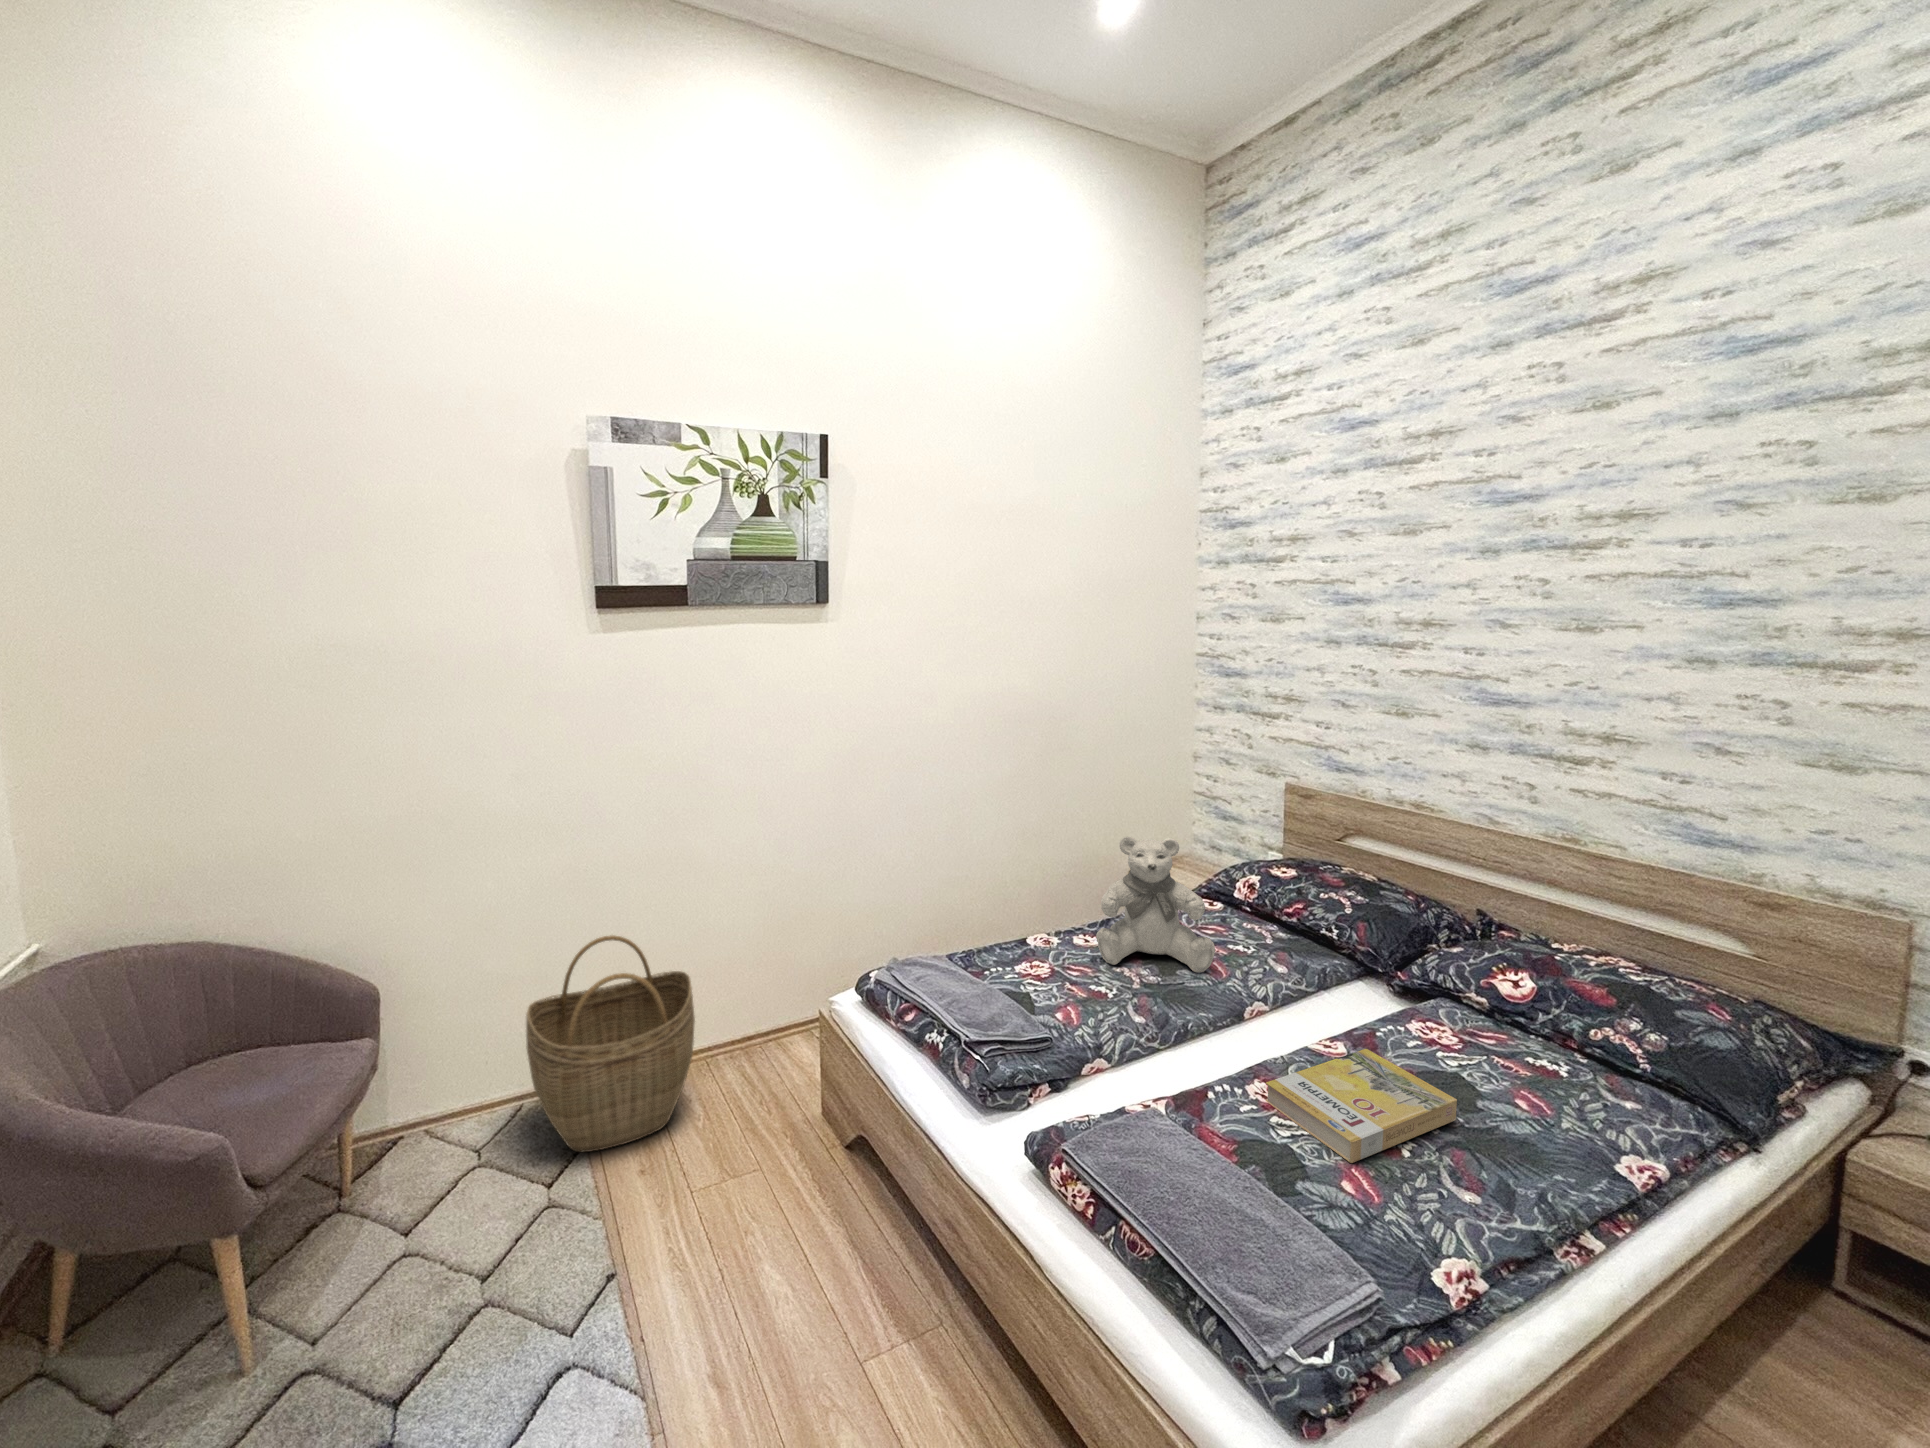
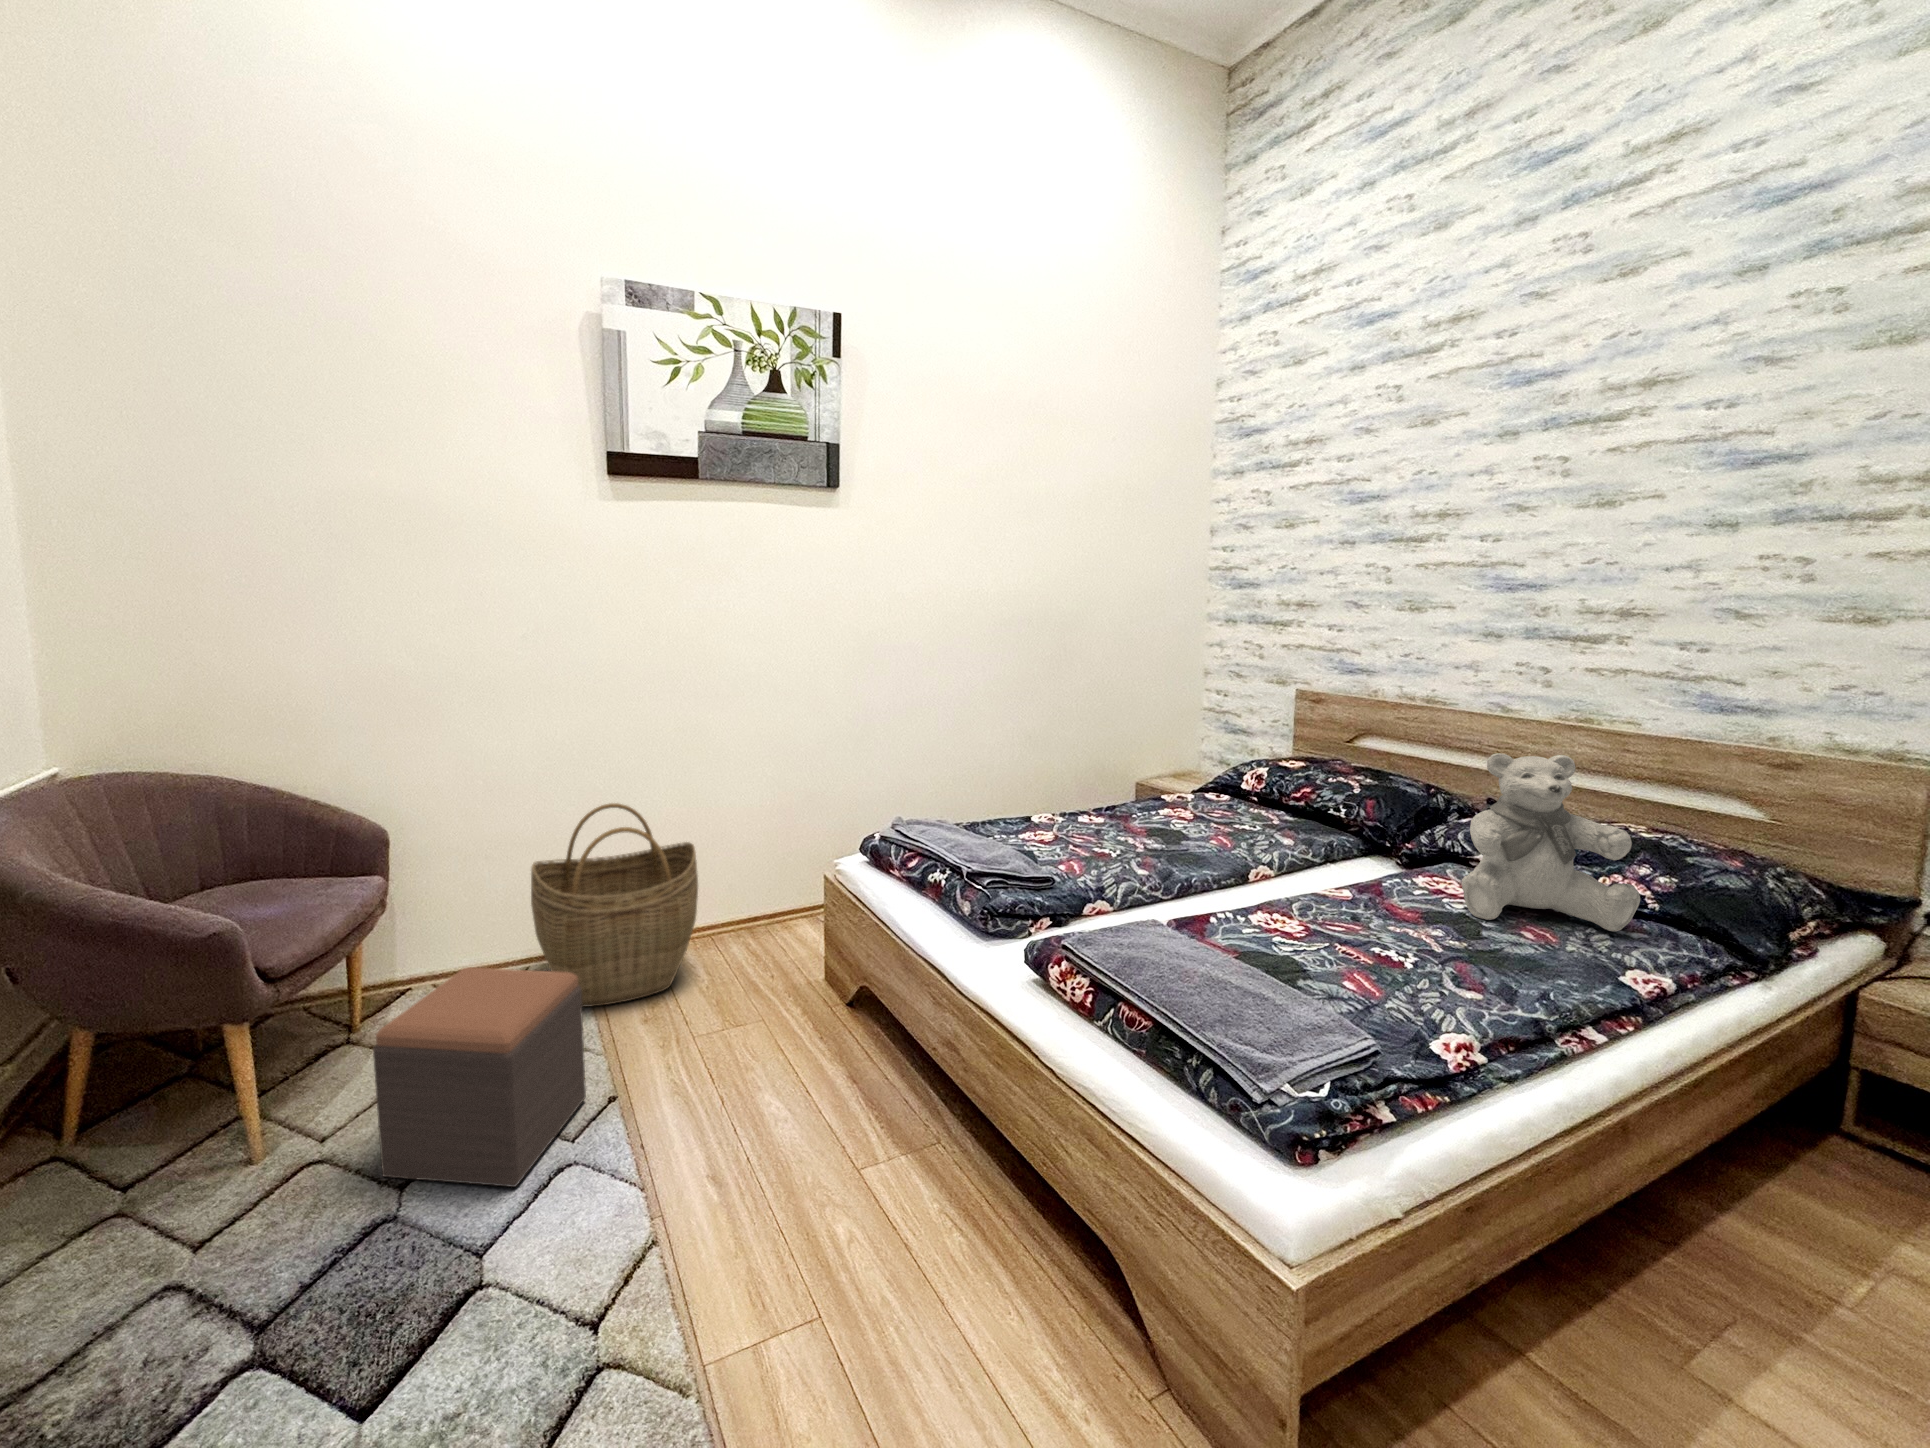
teddy bear: present [1096,836,1215,973] -> present [1462,753,1640,931]
book: present [1266,1049,1457,1163] -> none [1268,887,1461,967]
footstool: none [364,1150,583,1402] -> present [373,967,586,1187]

